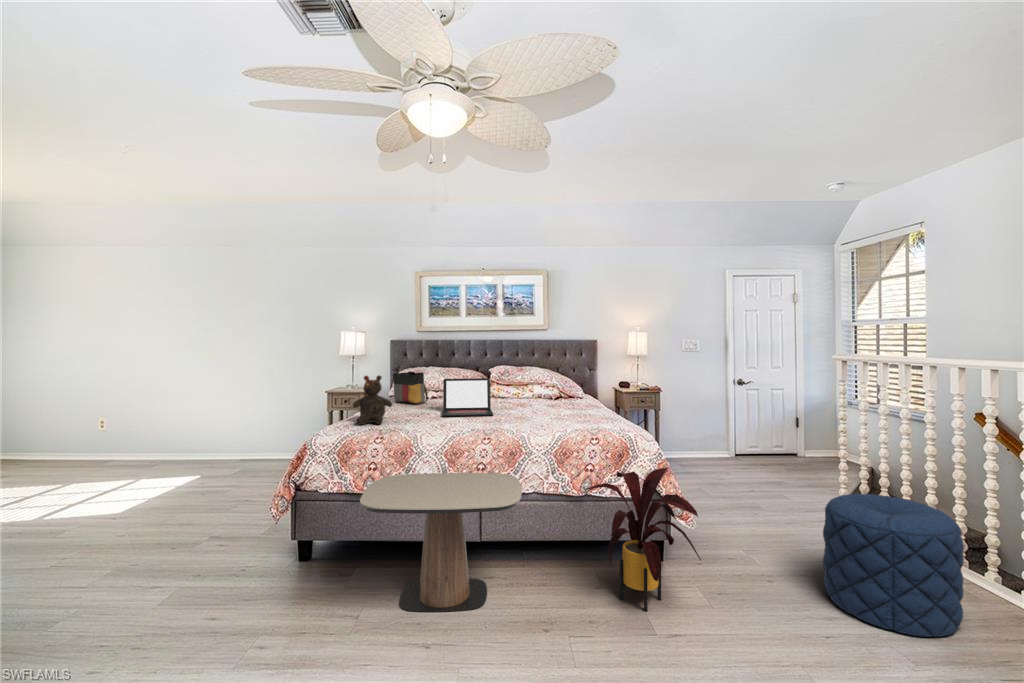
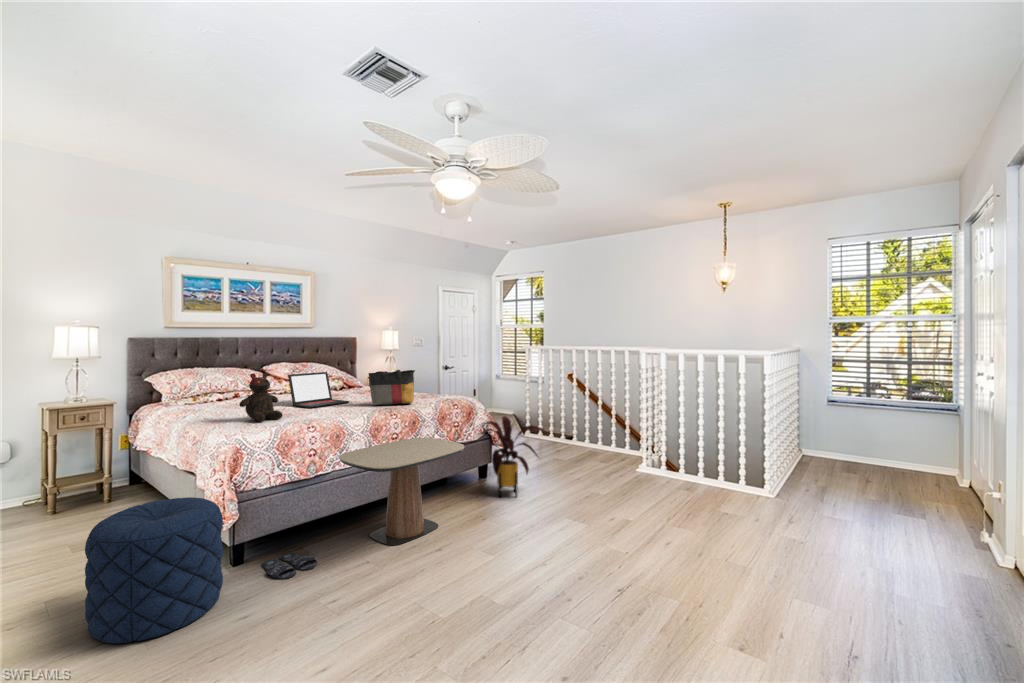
tote bag: present [393,371,428,404] -> present [369,370,415,405]
pouf: present [823,494,964,637] -> present [85,497,223,643]
slippers: none [283,569,338,598] -> present [262,553,316,579]

